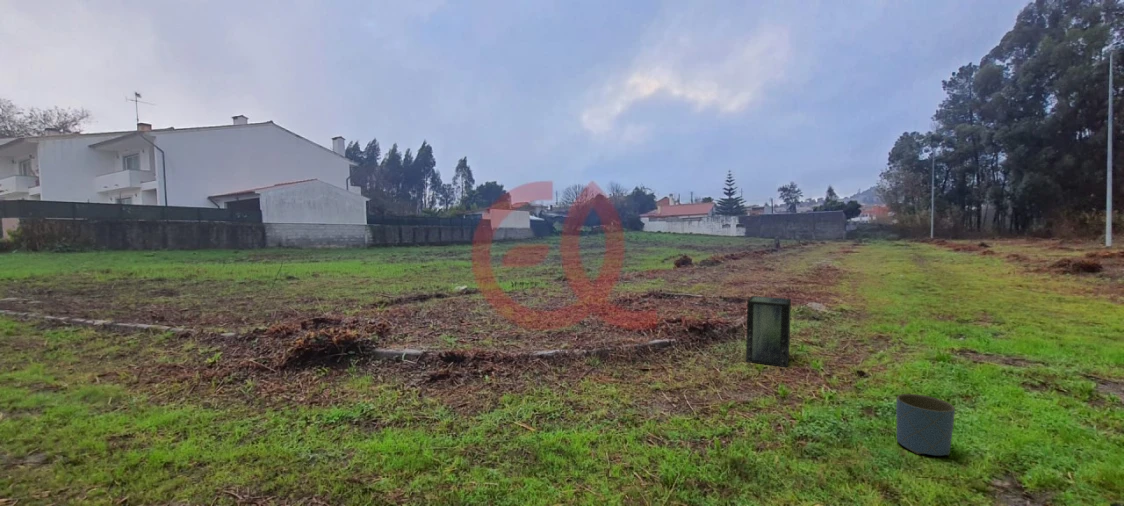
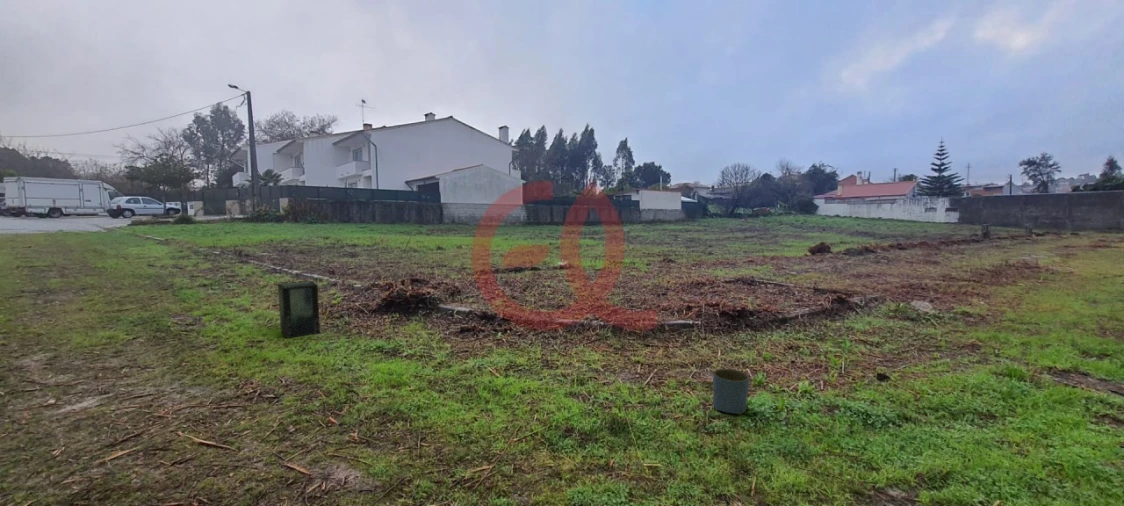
storage box: present [746,296,791,367] -> present [278,281,320,338]

